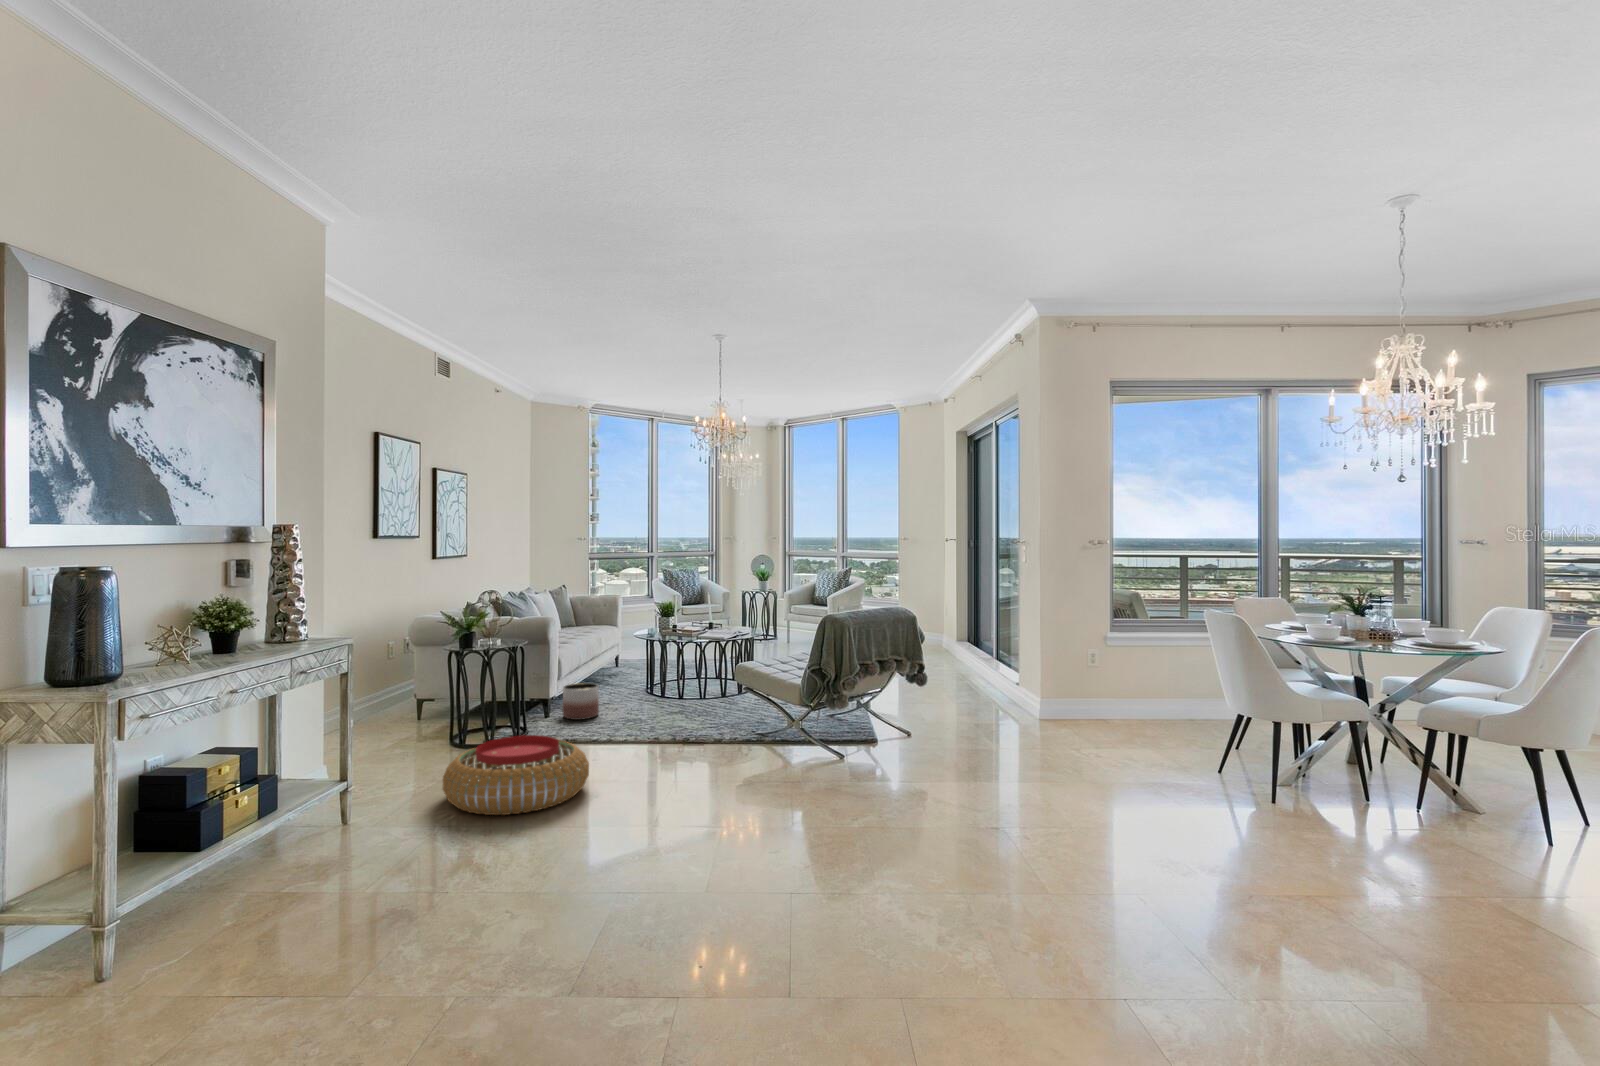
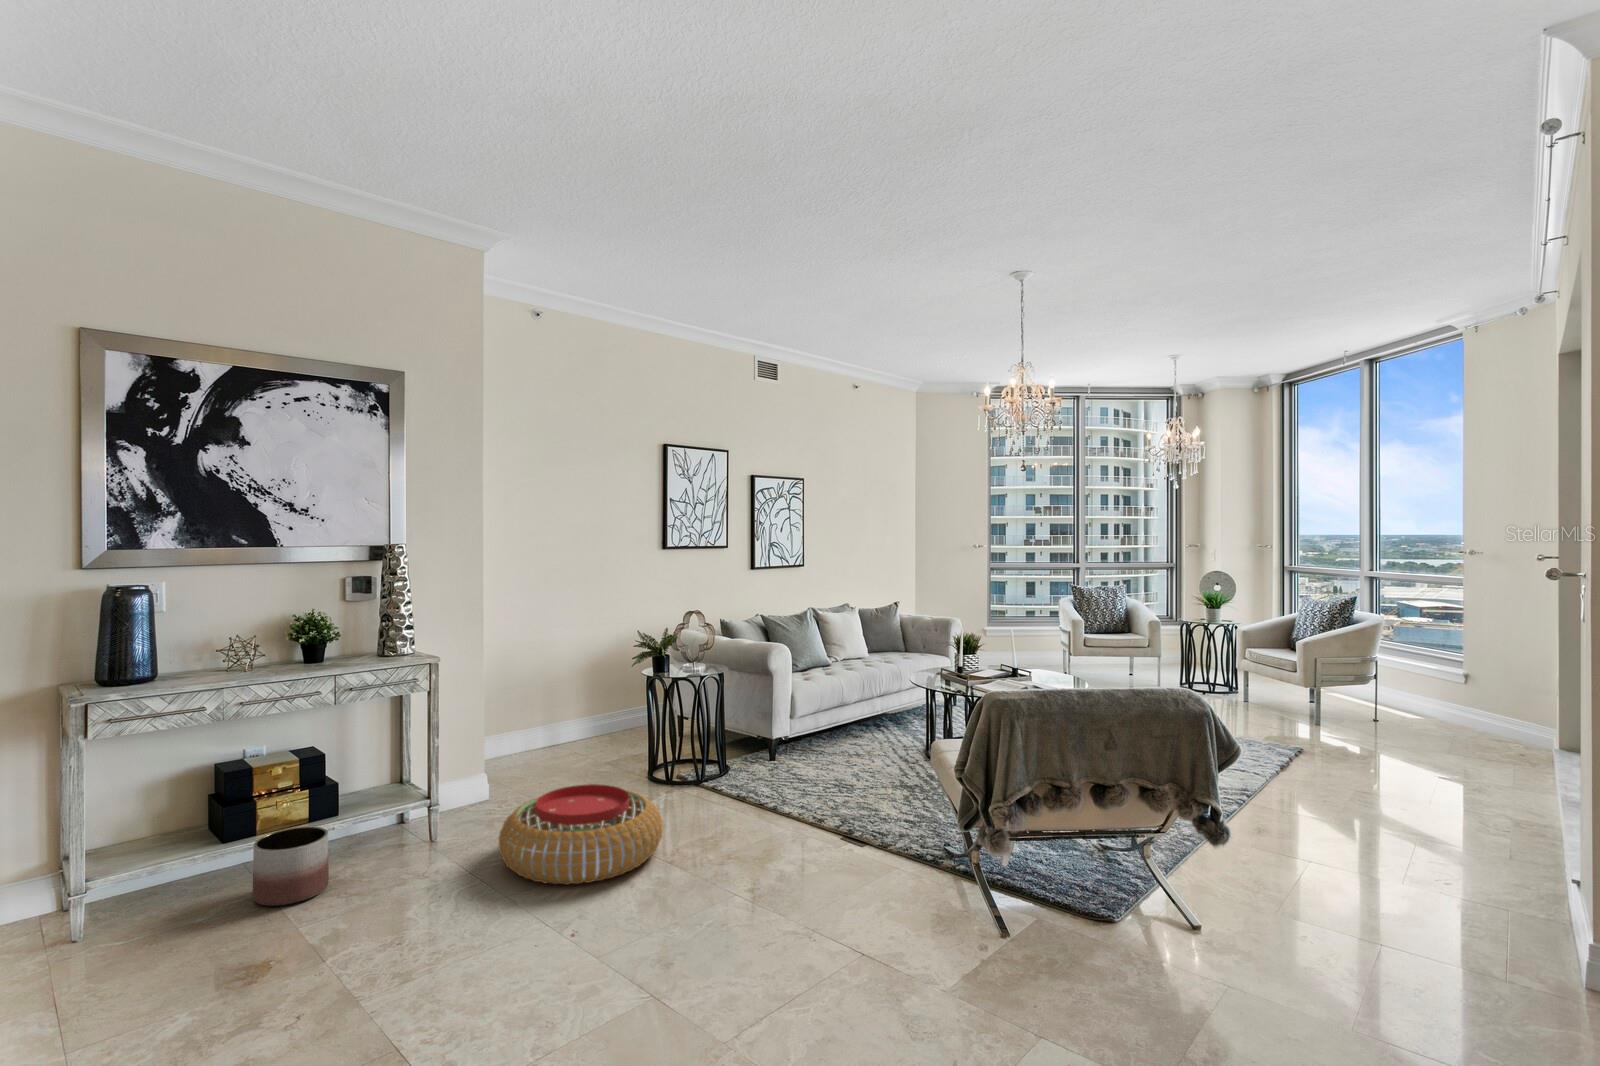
planter: present [563,683,599,720] -> present [253,827,329,906]

